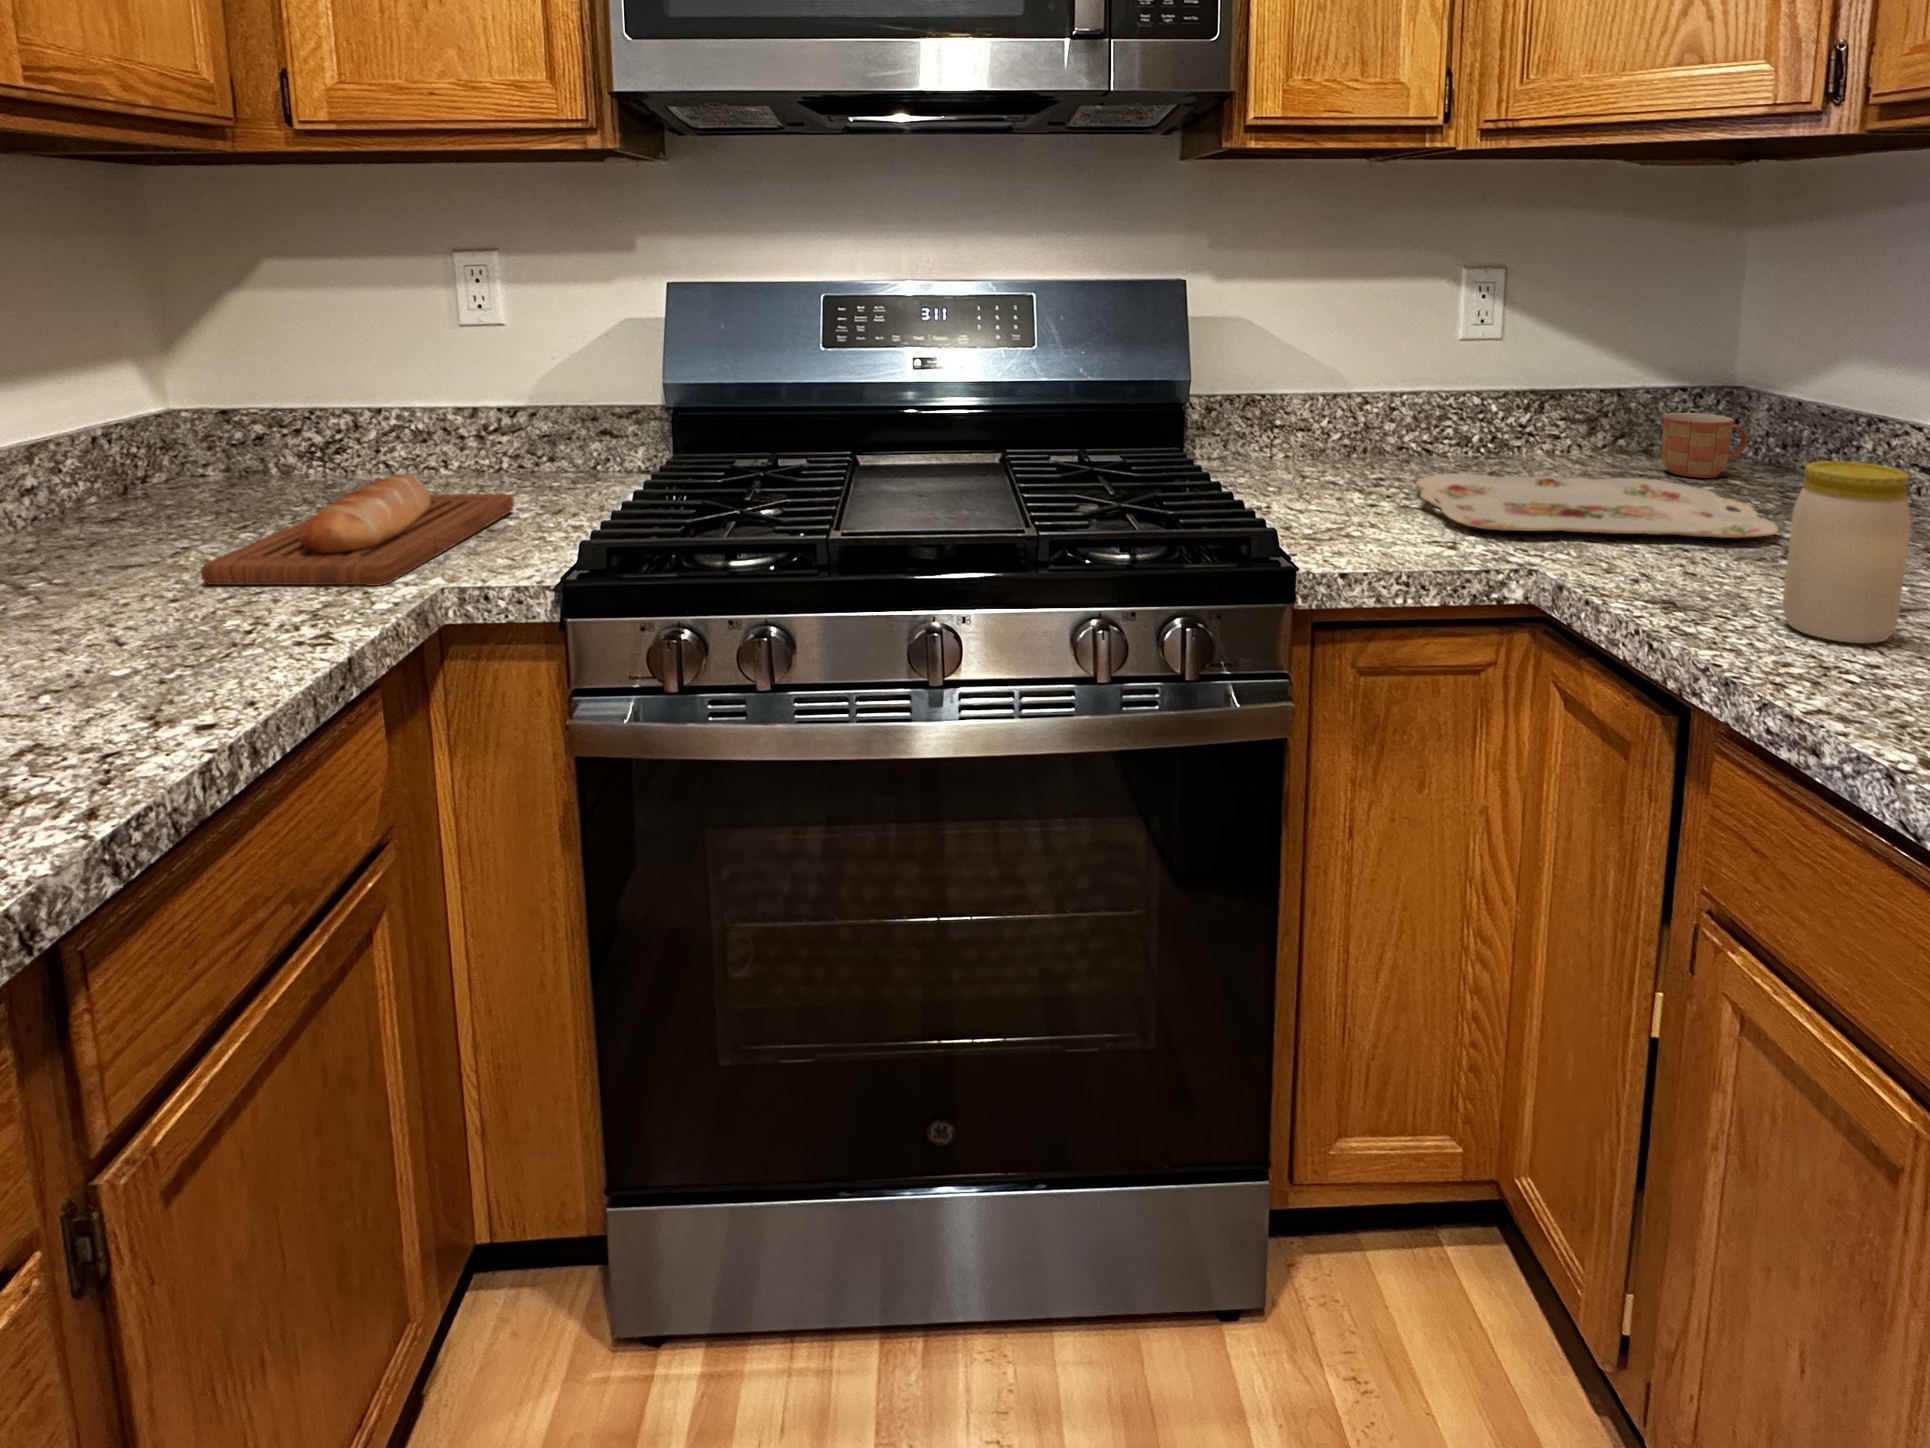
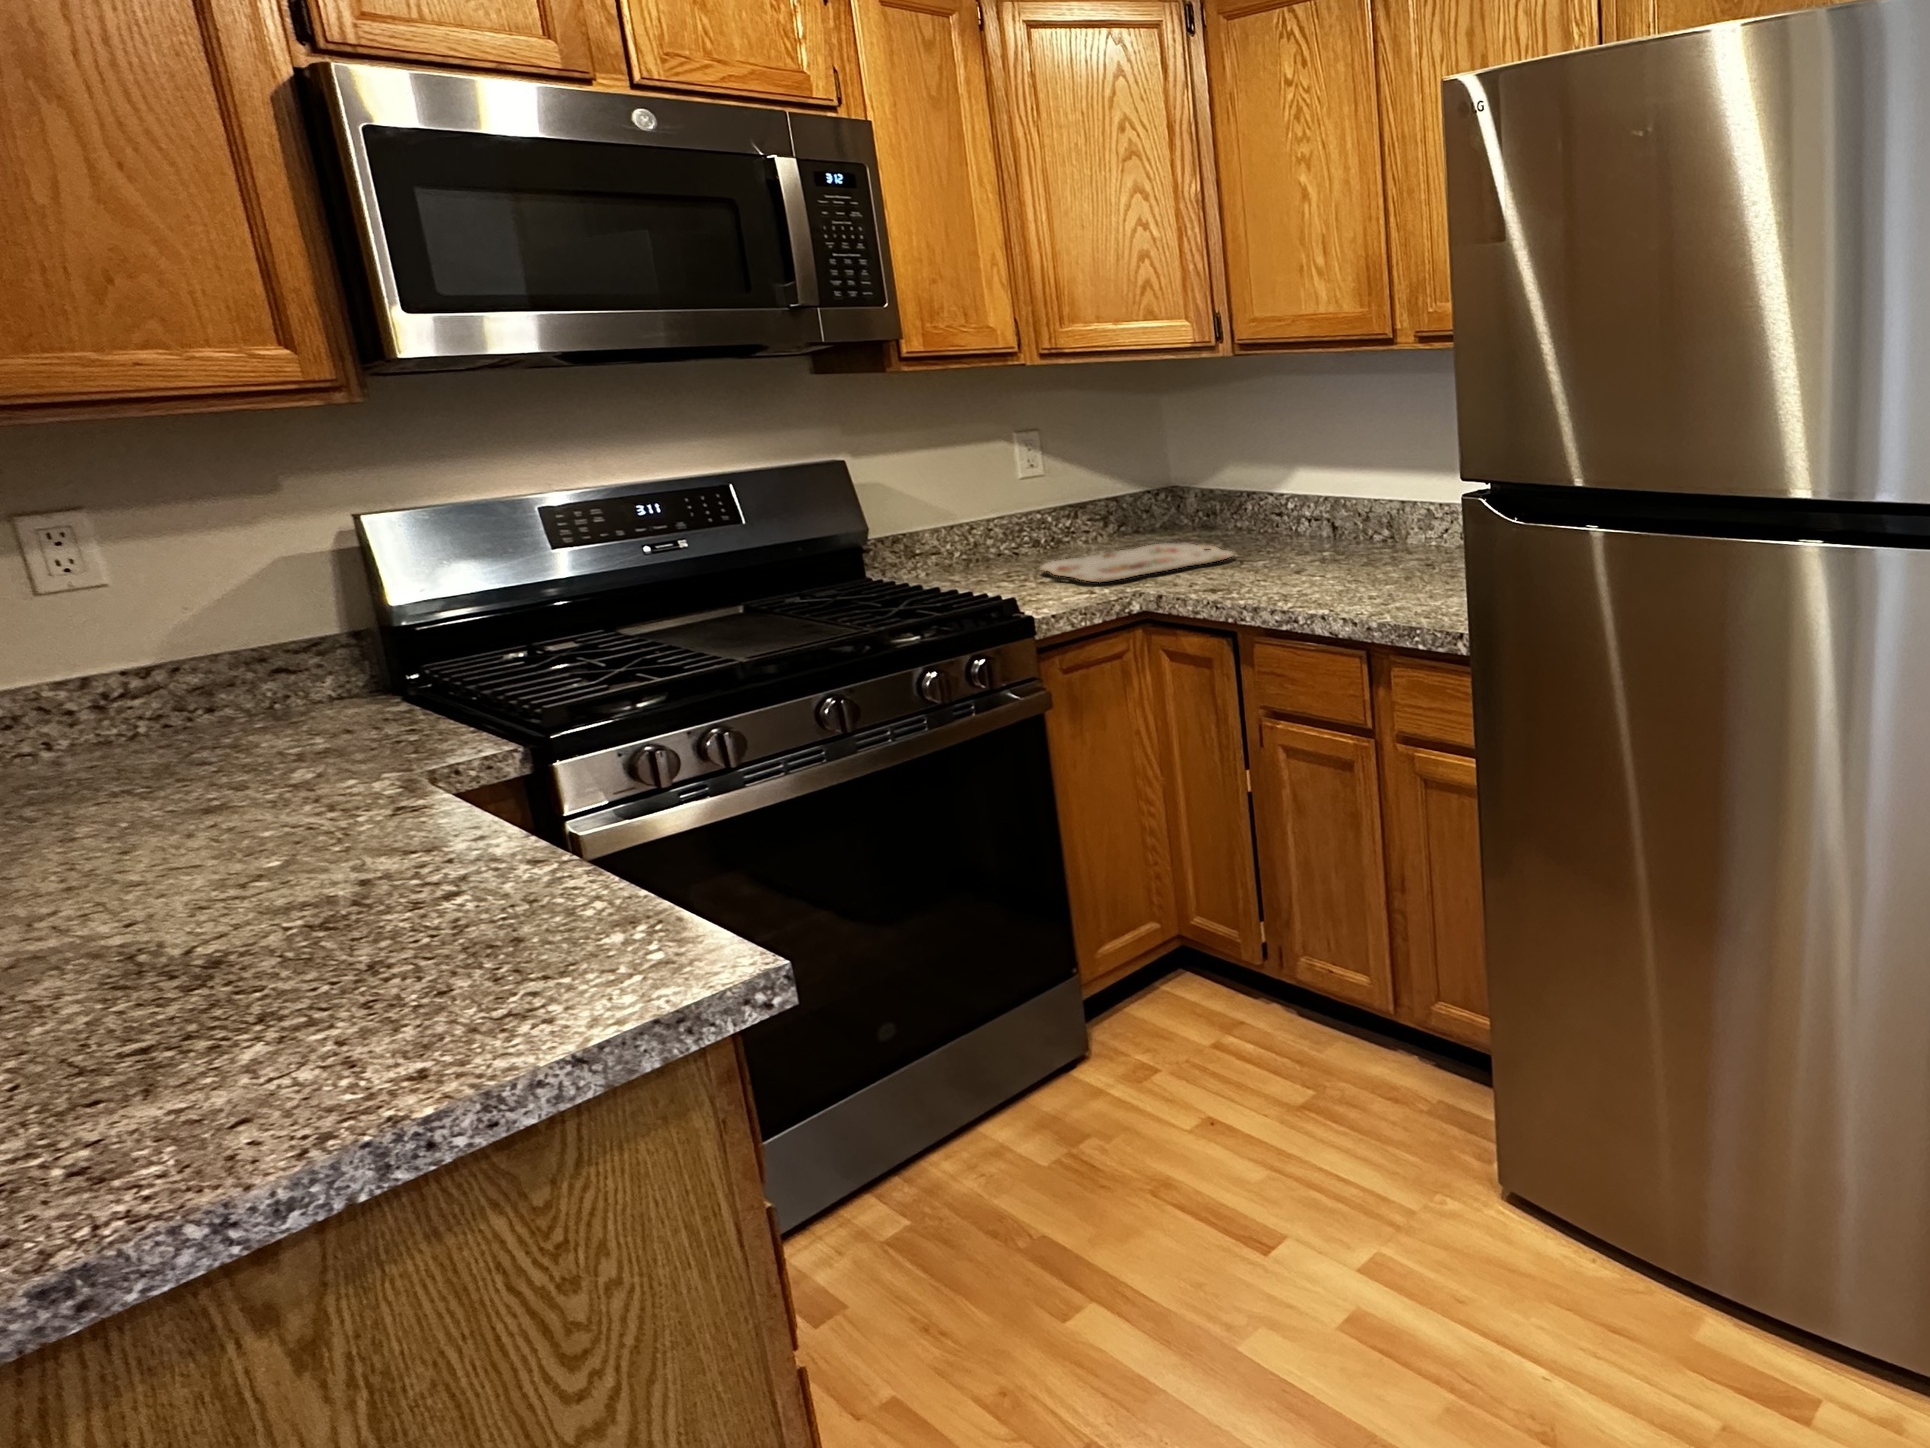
mug: present [1661,413,1748,478] -> none [1148,504,1192,541]
jar: present [1782,461,1911,643] -> none [1258,509,1304,587]
bread loaf: present [200,474,514,586] -> none [81,727,355,842]

